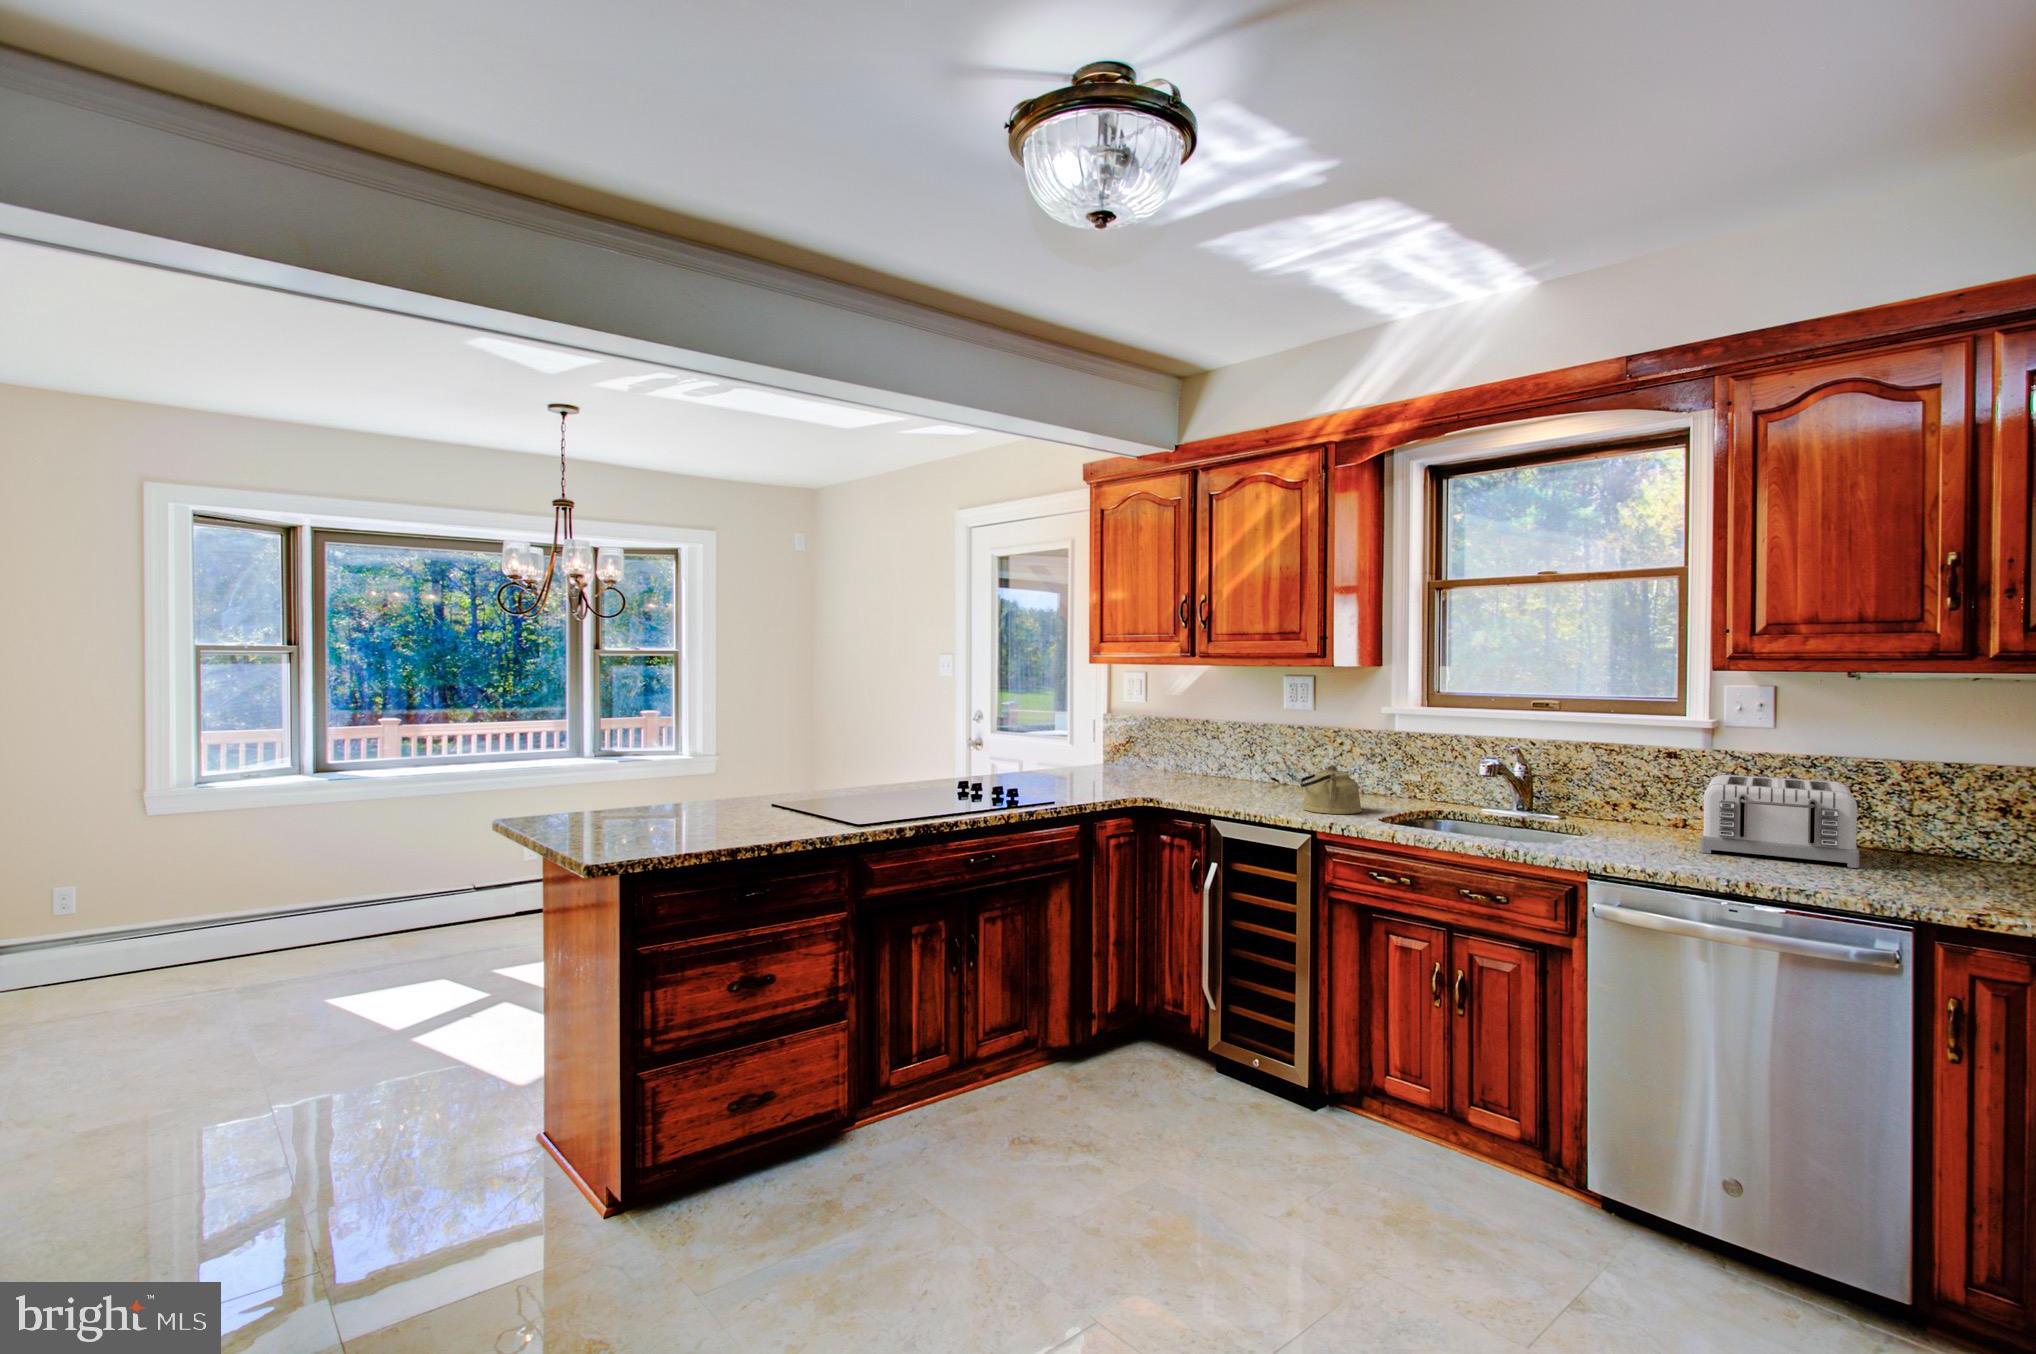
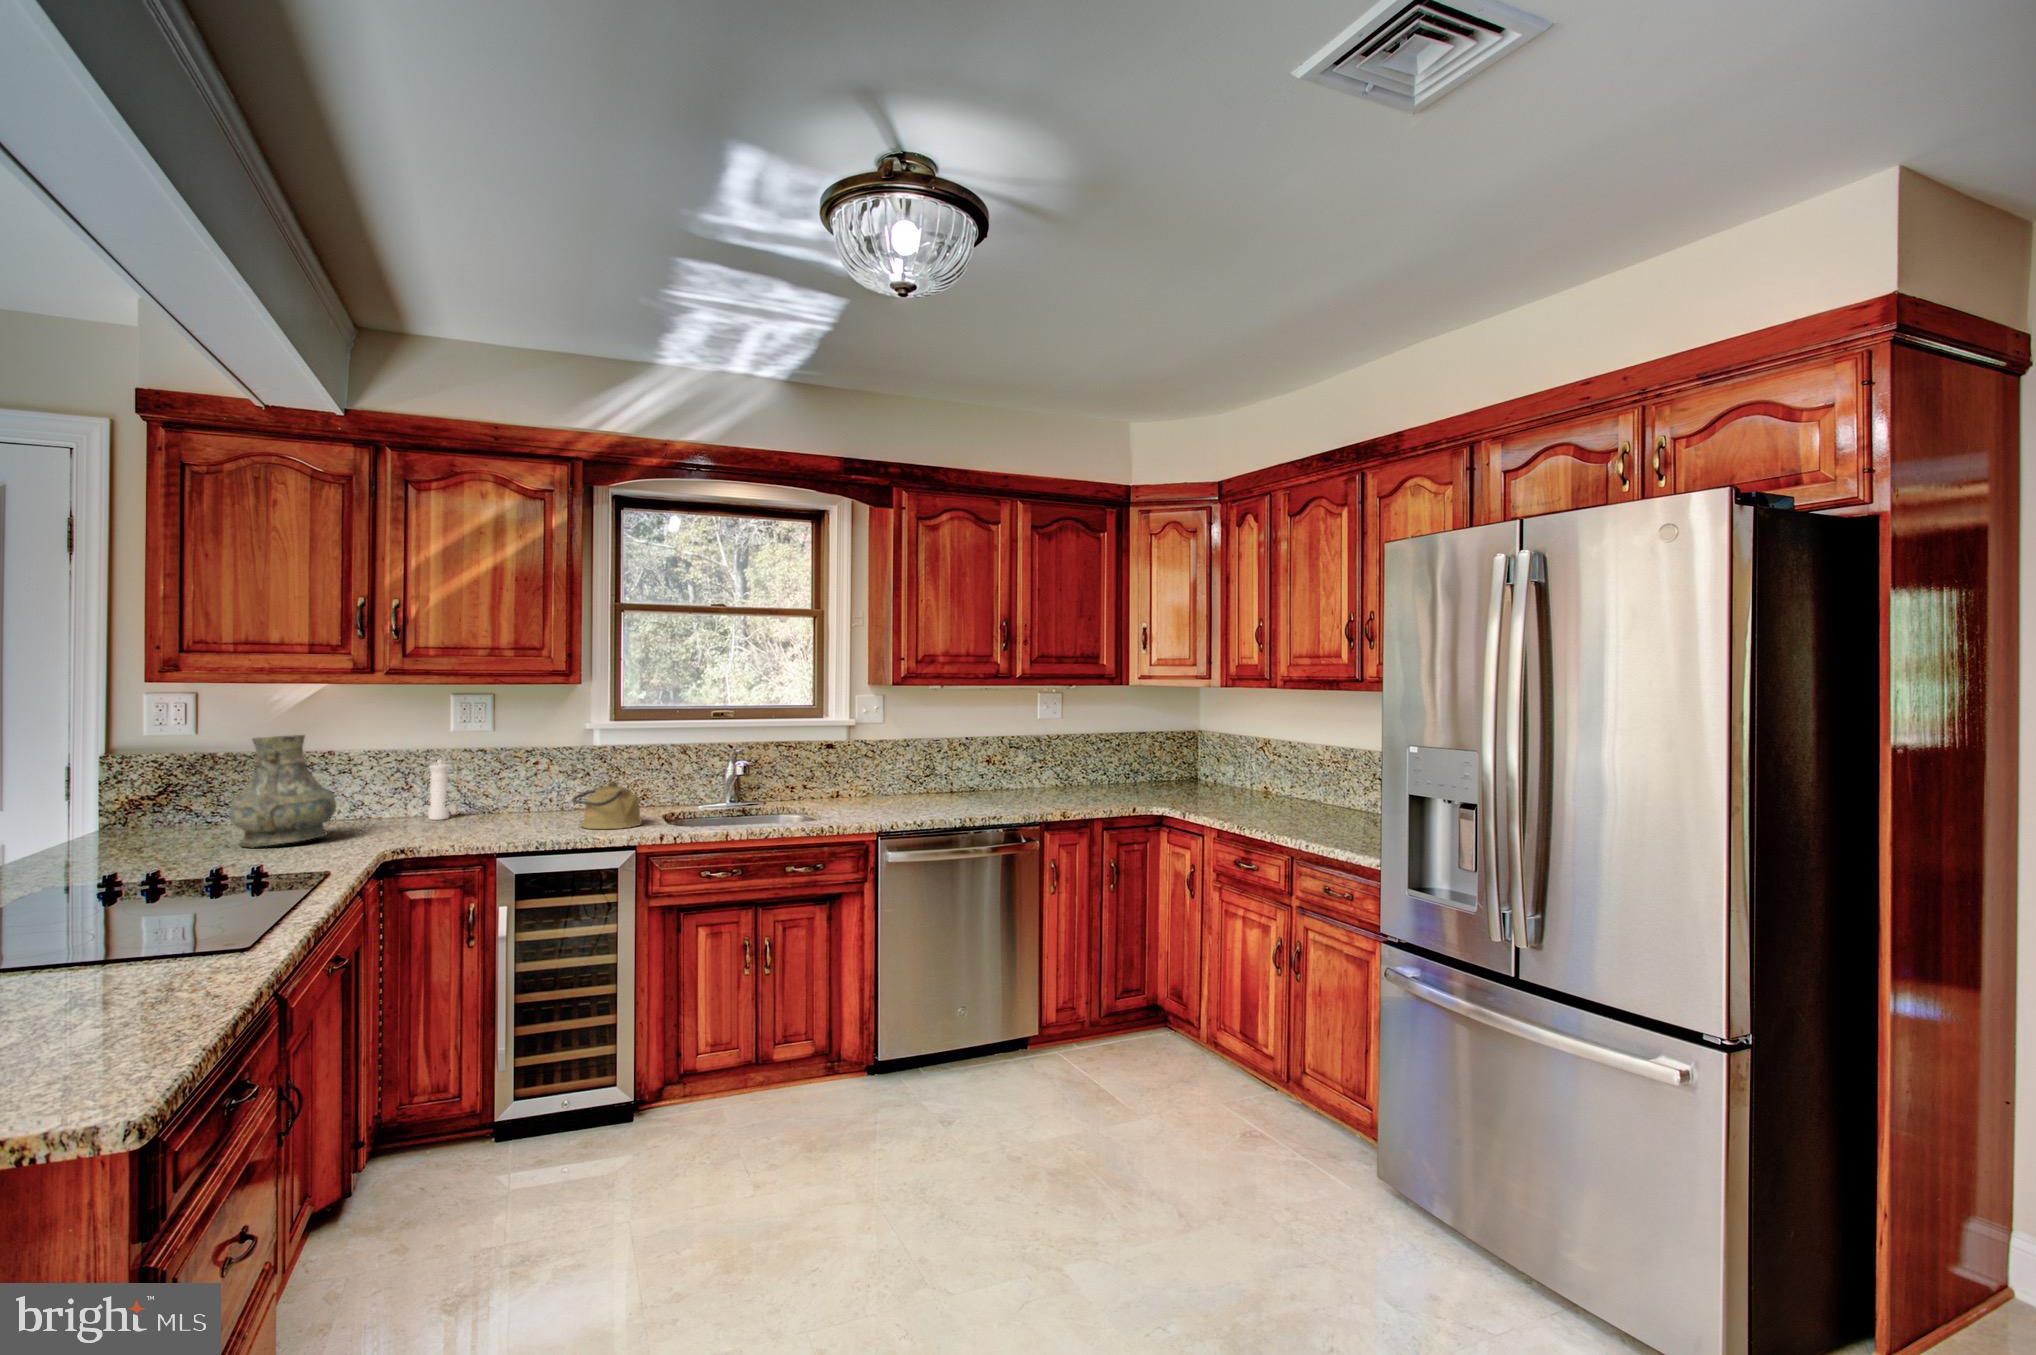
vase: none [1095,704,1159,784] -> present [229,735,337,847]
pepper mill: none [1250,726,1293,786] -> present [428,759,450,820]
toaster: present [1701,774,1859,868] -> none [858,754,964,808]

